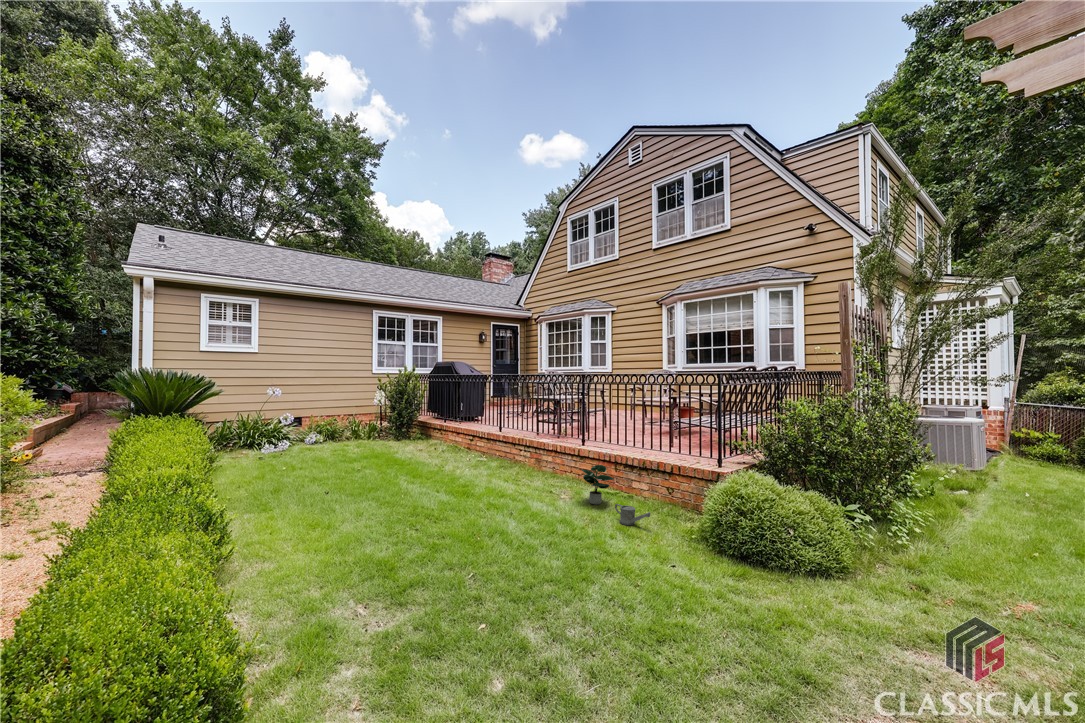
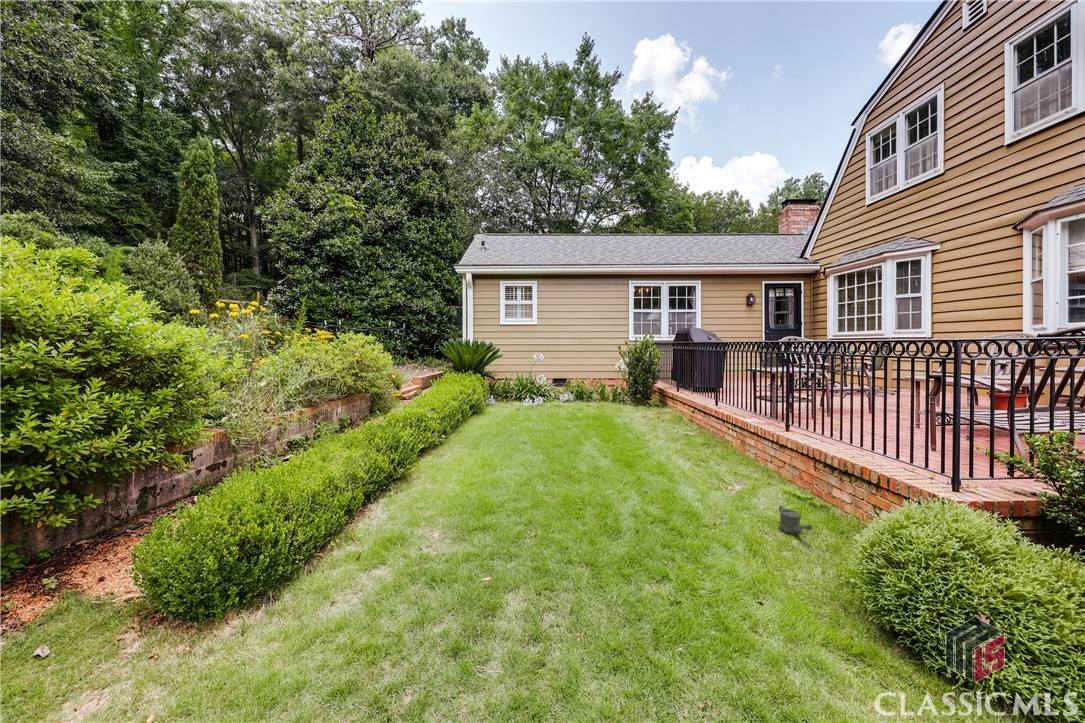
potted plant: present [581,465,614,505] -> none [753,458,795,502]

